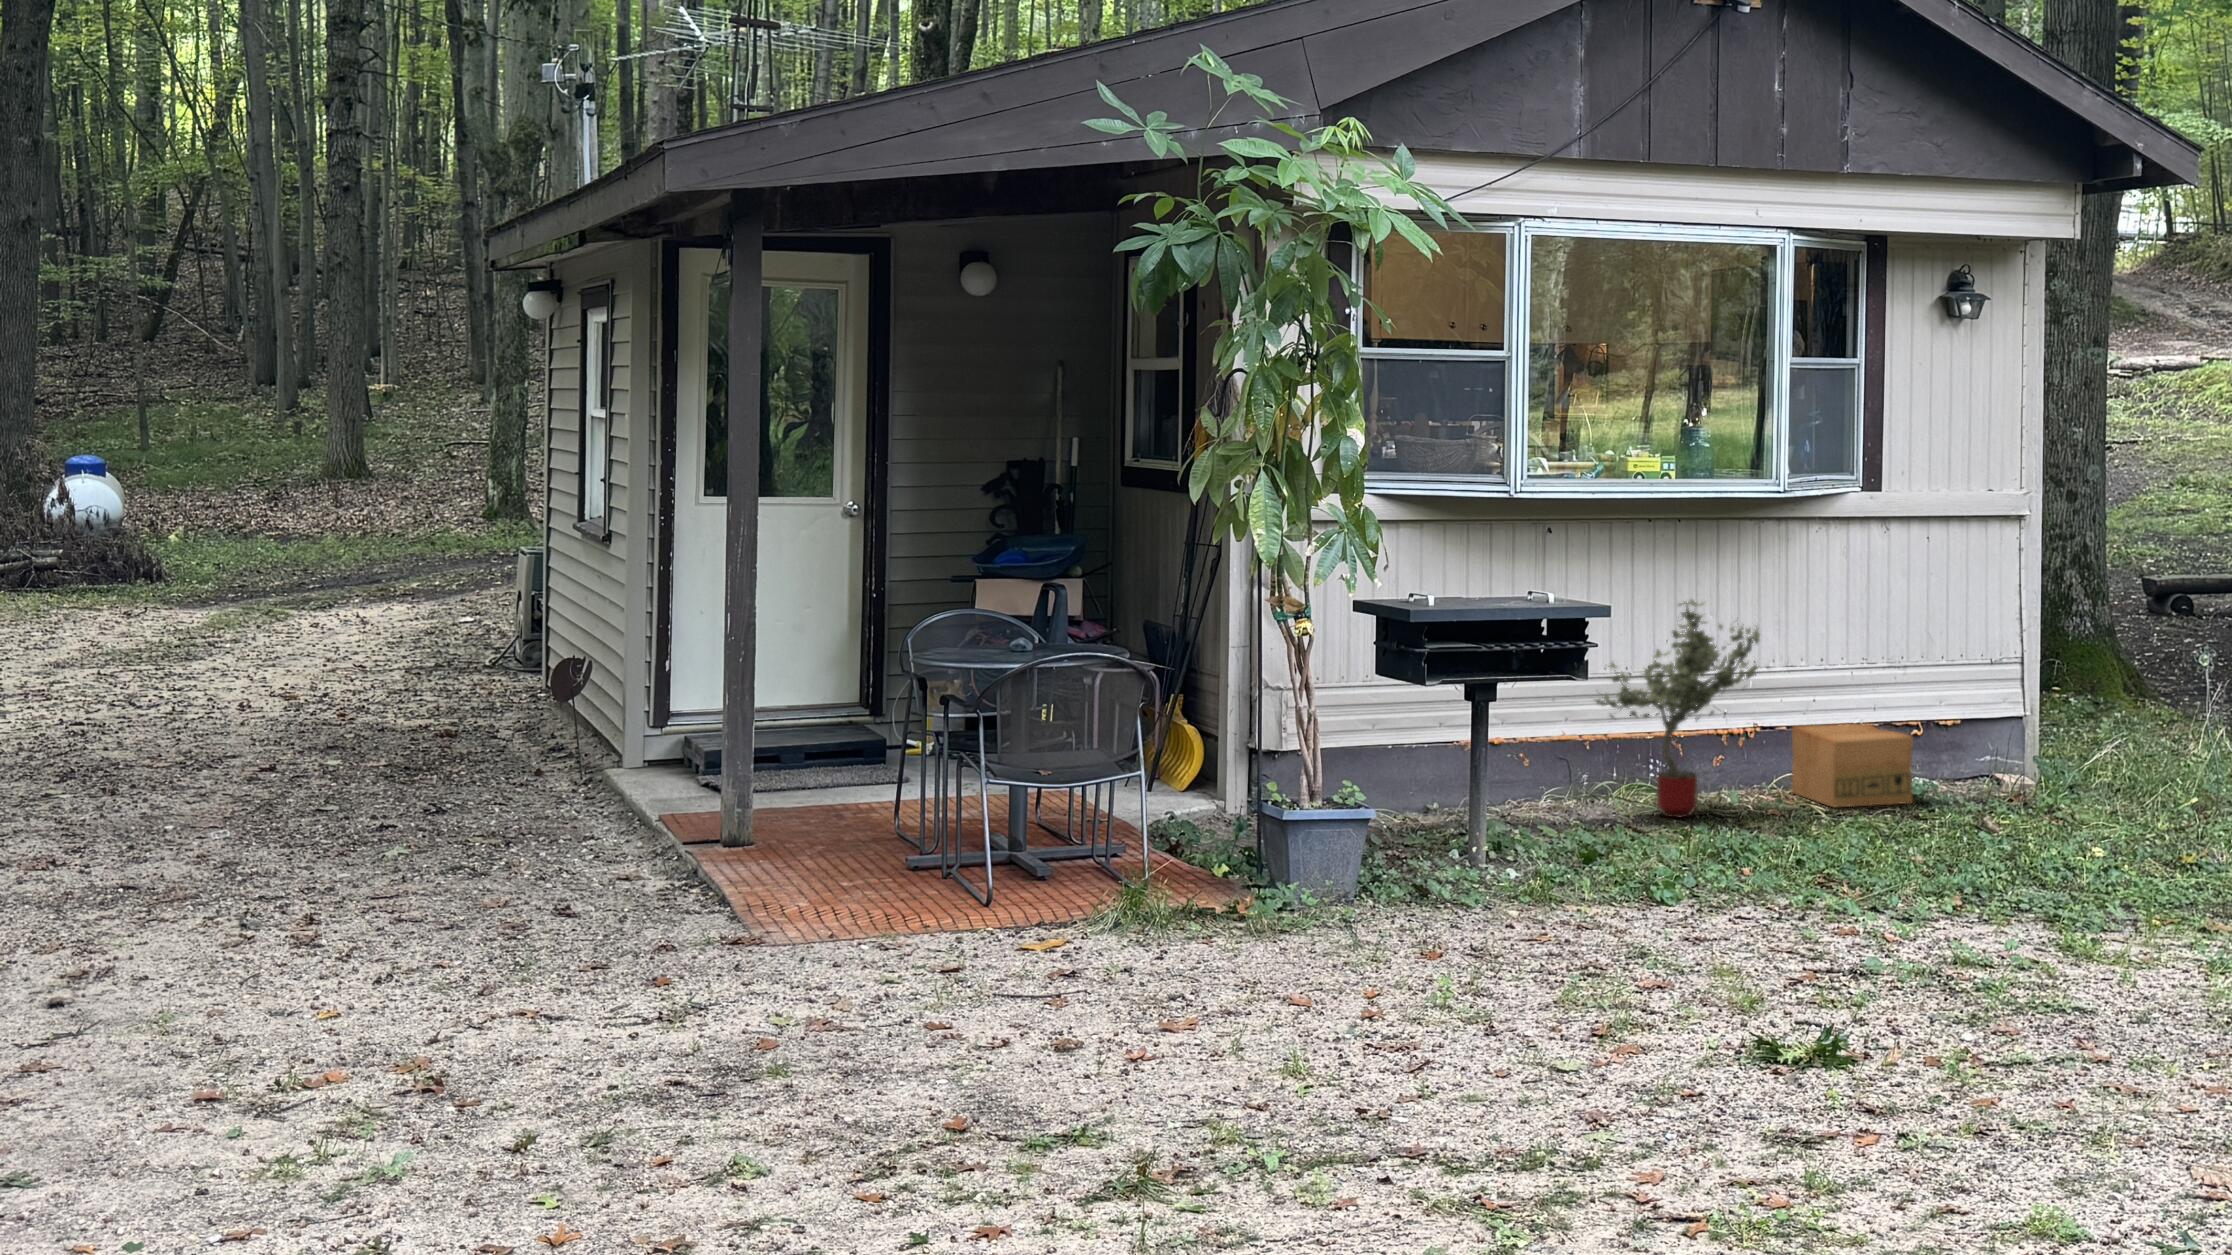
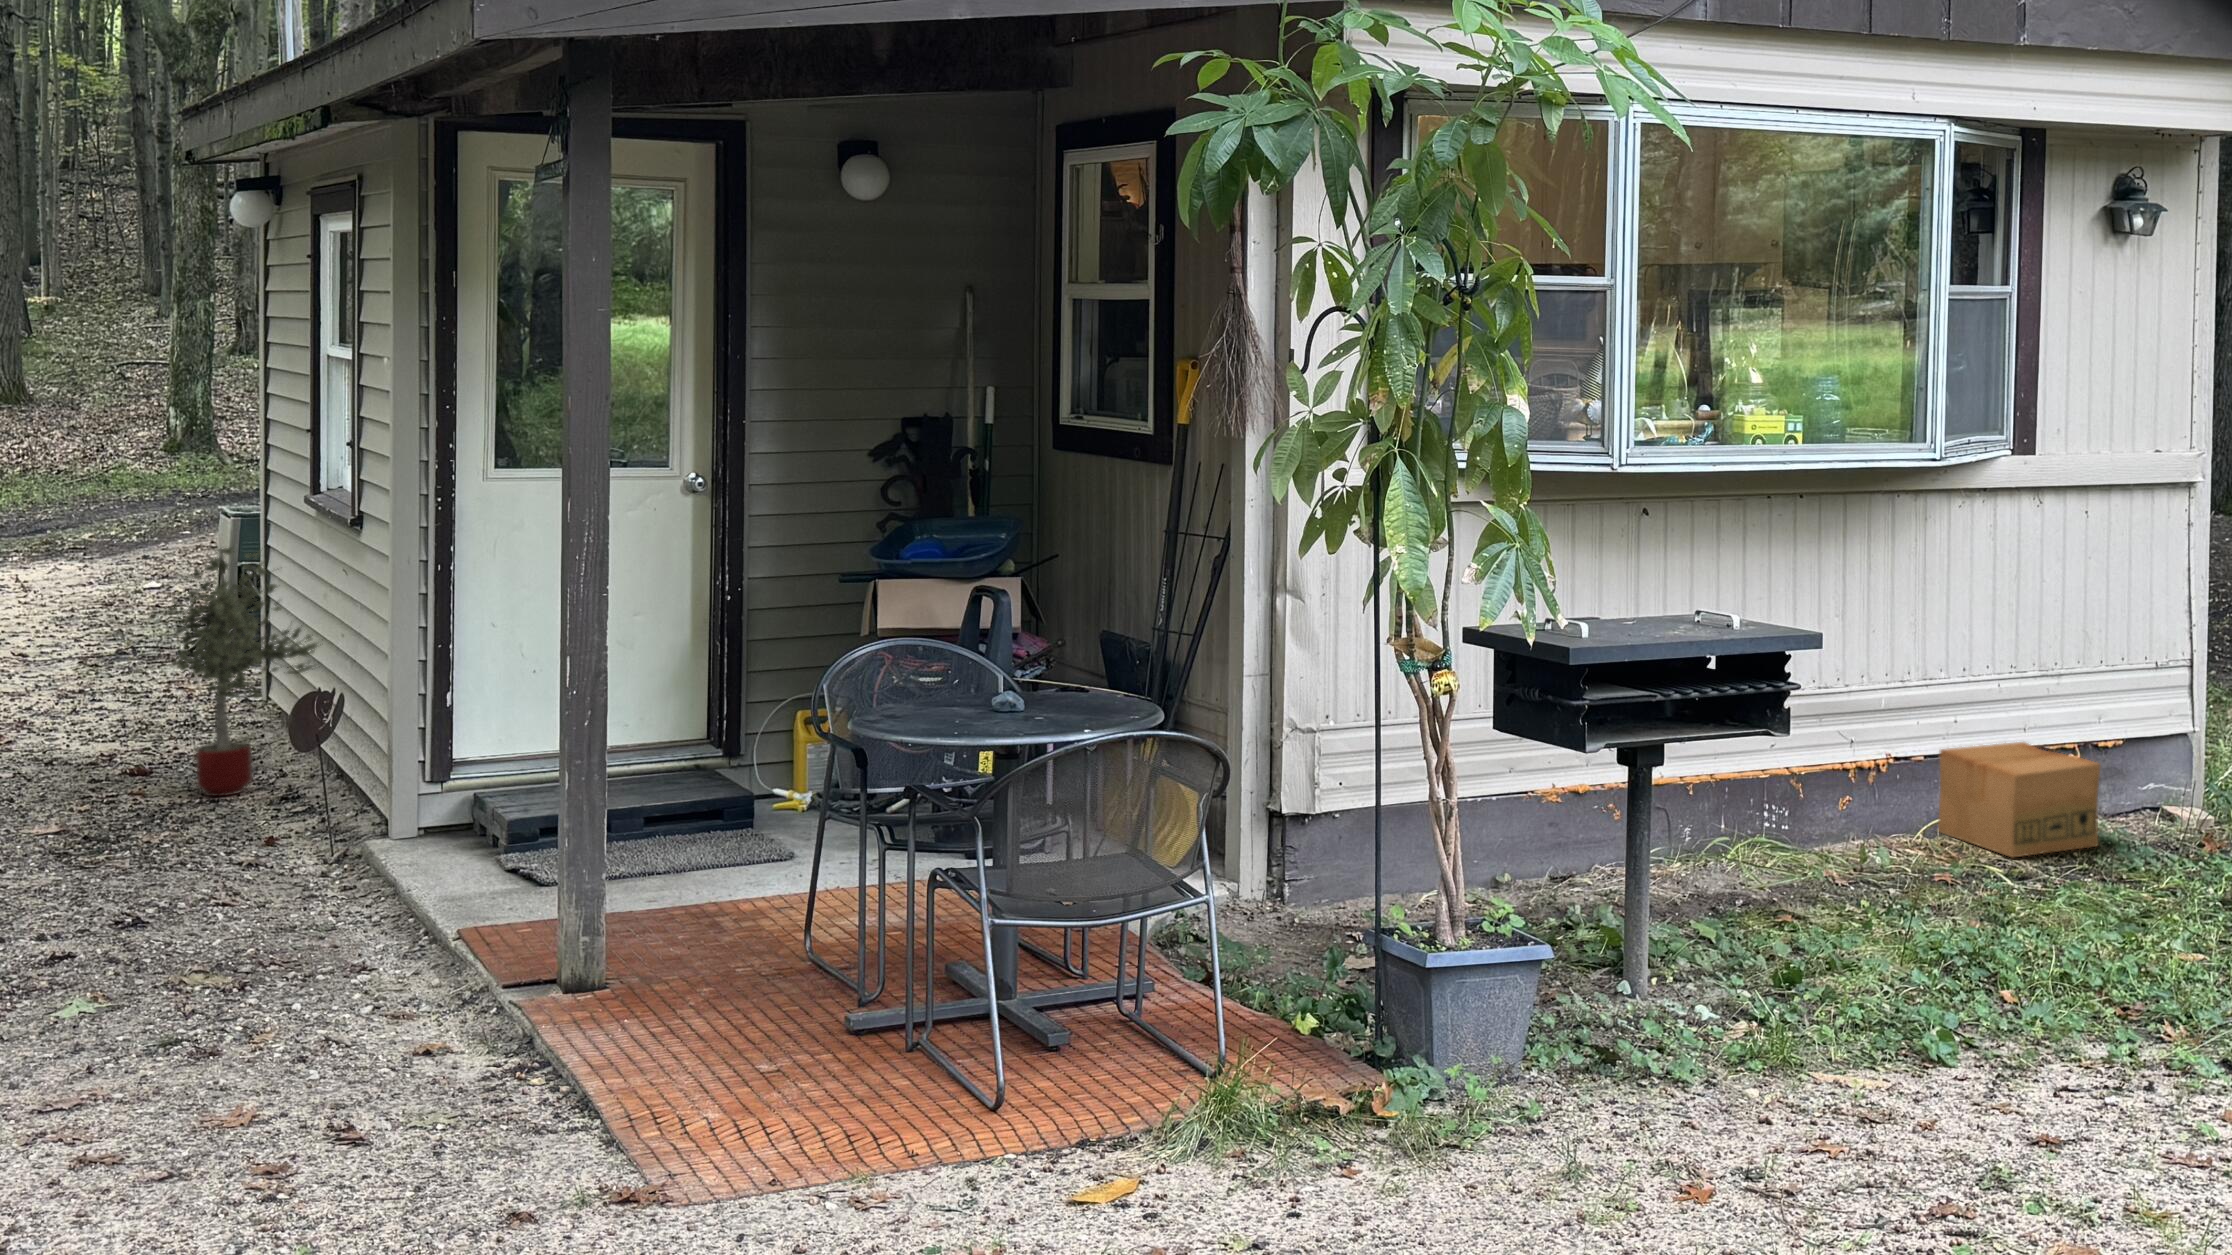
potted tree: present [1594,599,1760,818] -> present [169,547,321,796]

